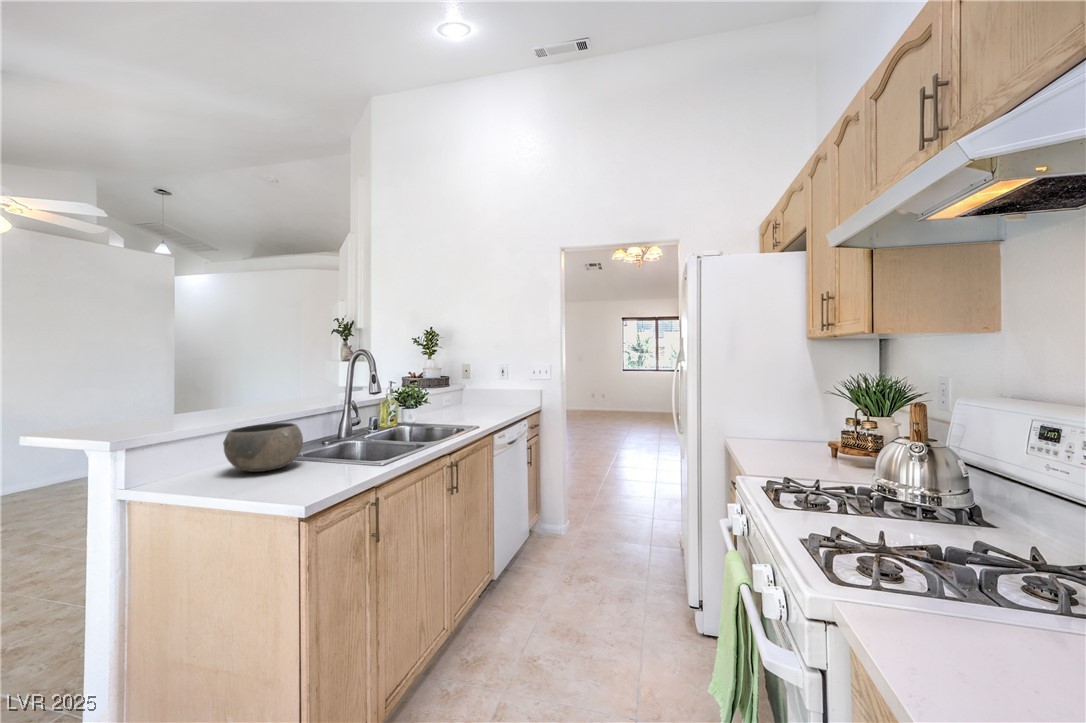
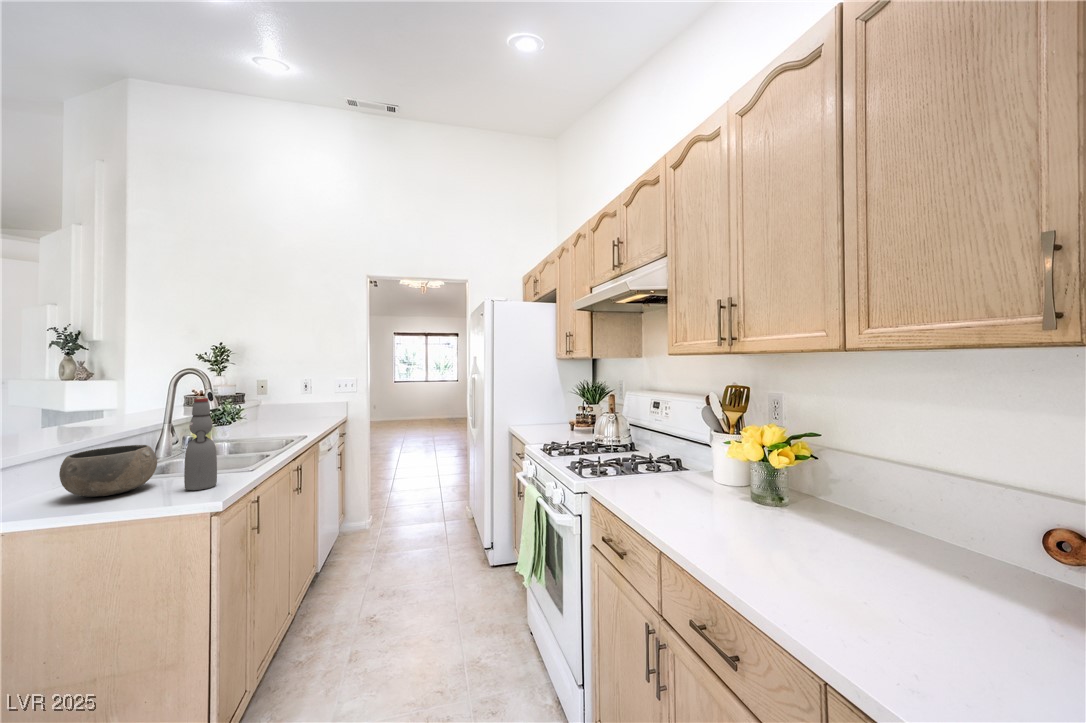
bottle: none [306,379,337,480] -> present [184,398,217,491]

